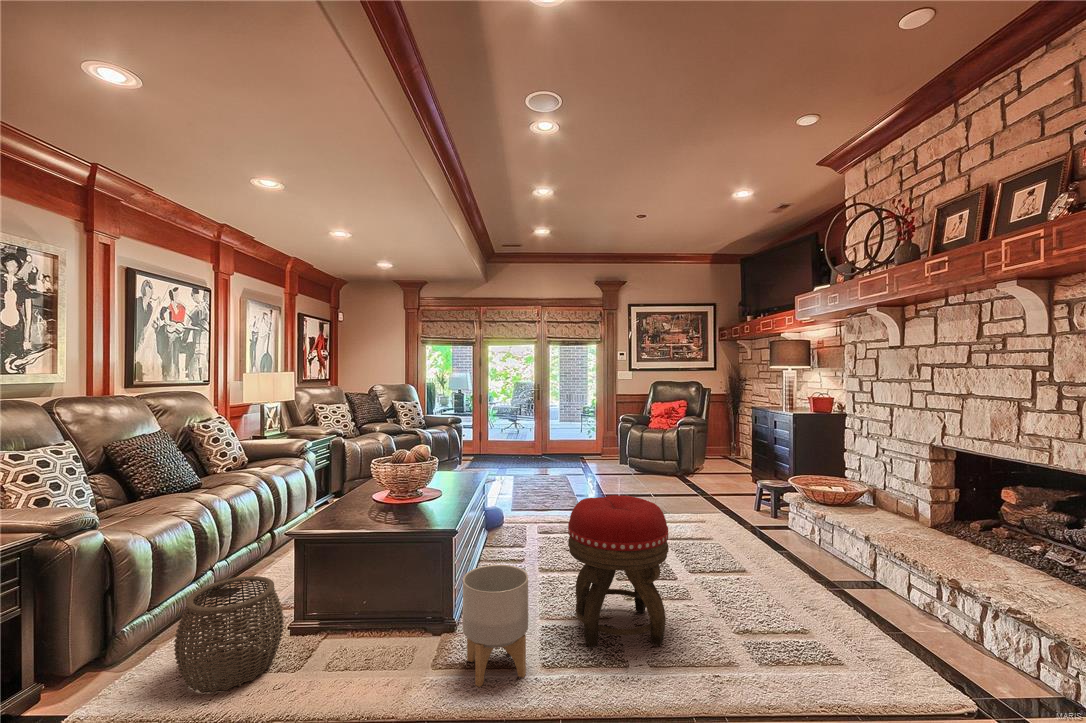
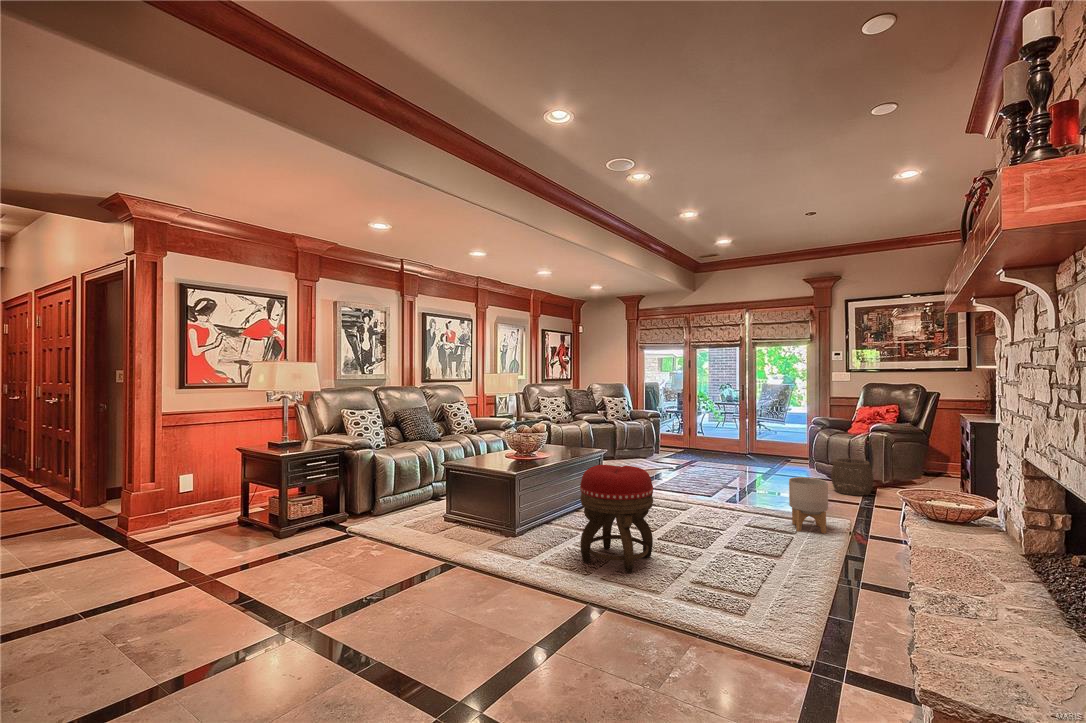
planter: present [463,565,528,687] -> present [789,477,828,534]
woven basket: present [174,576,284,693] -> present [831,458,874,496]

